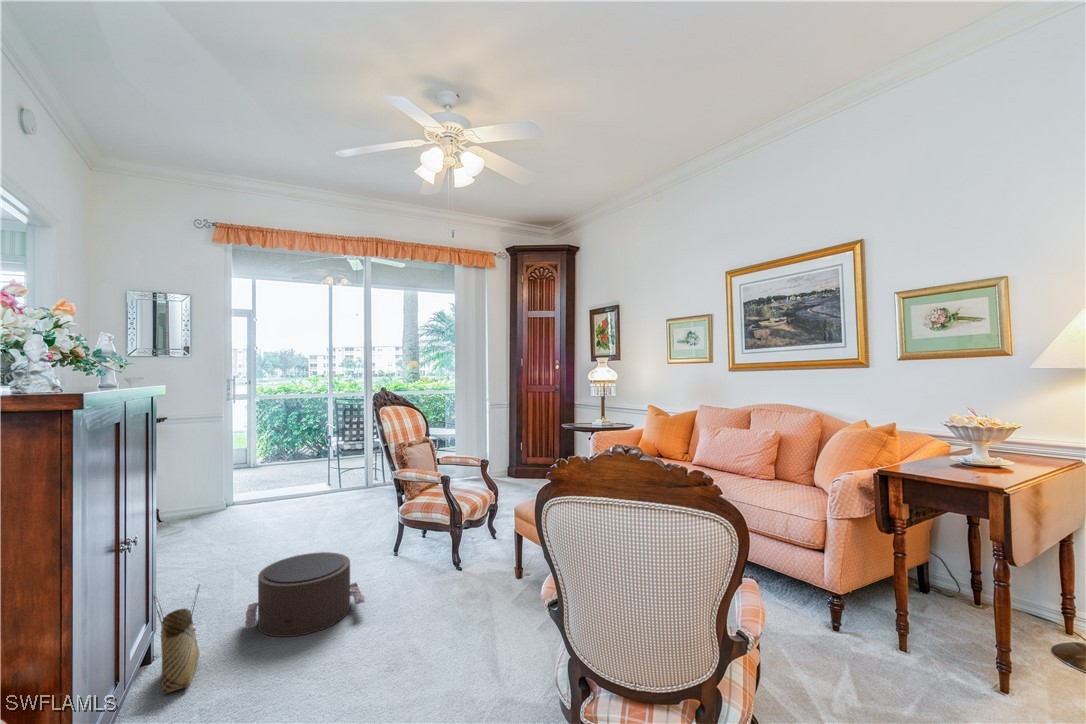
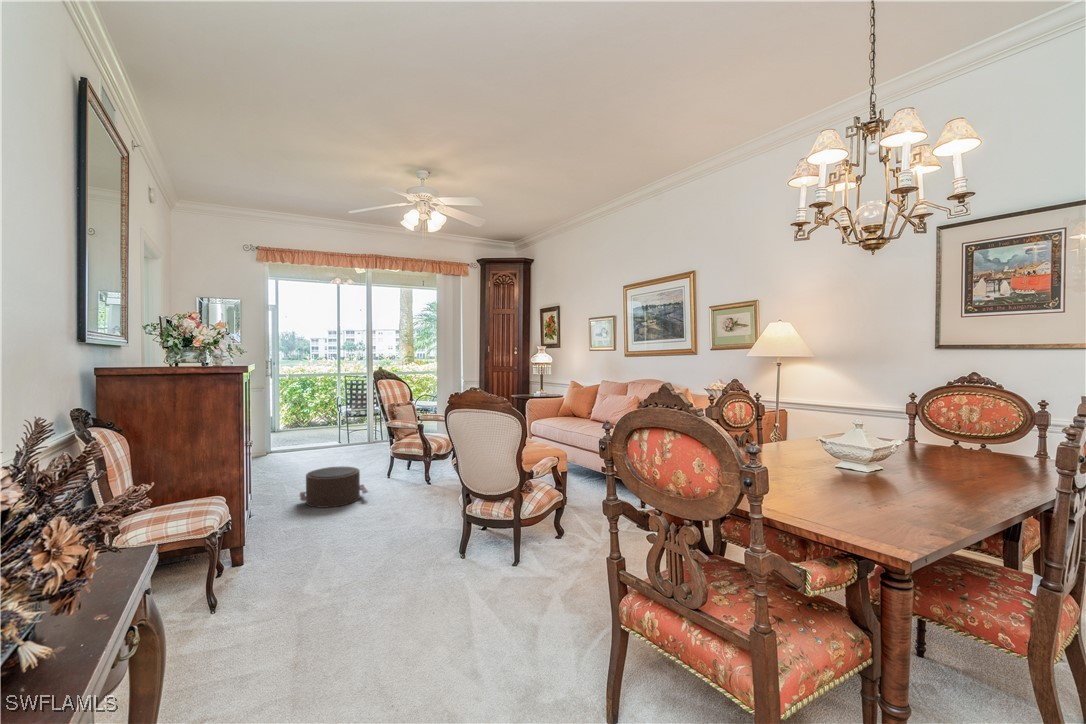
woven basket: present [153,584,200,694] -> none [255,471,279,525]

